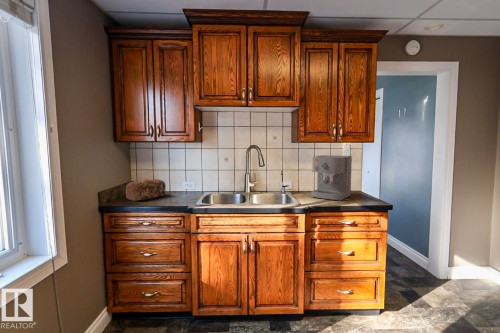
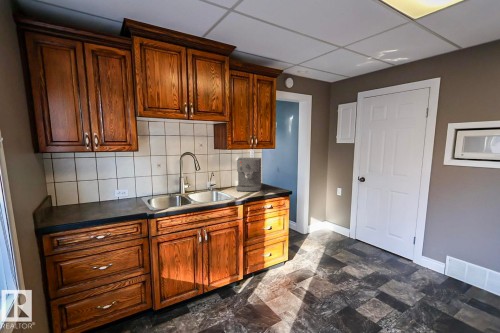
bread loaf: present [125,179,166,201] -> none [59,191,103,217]

